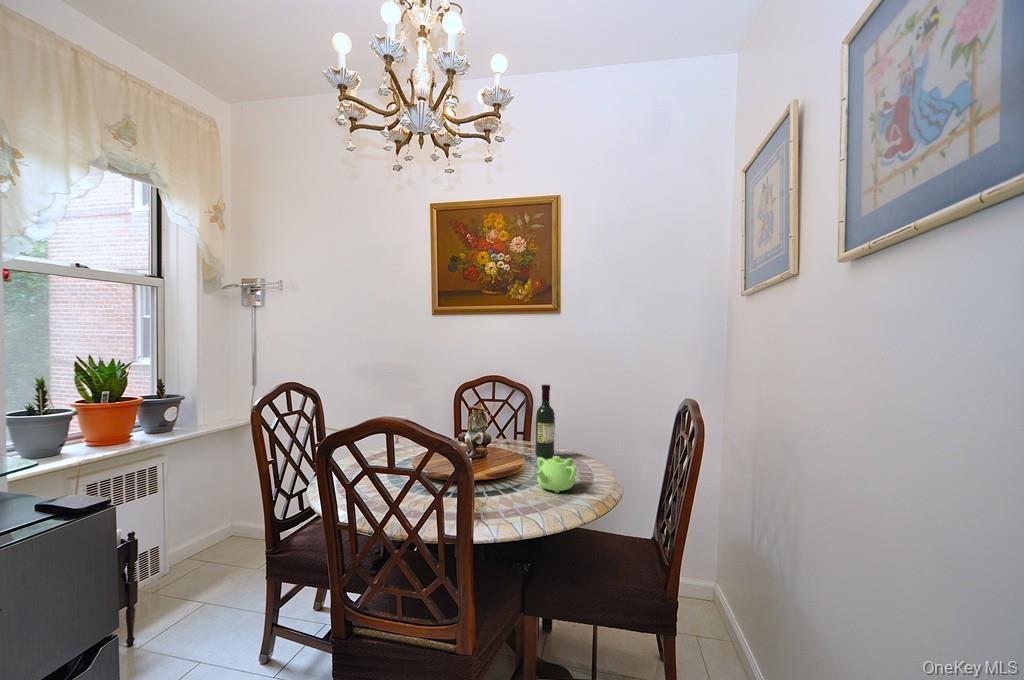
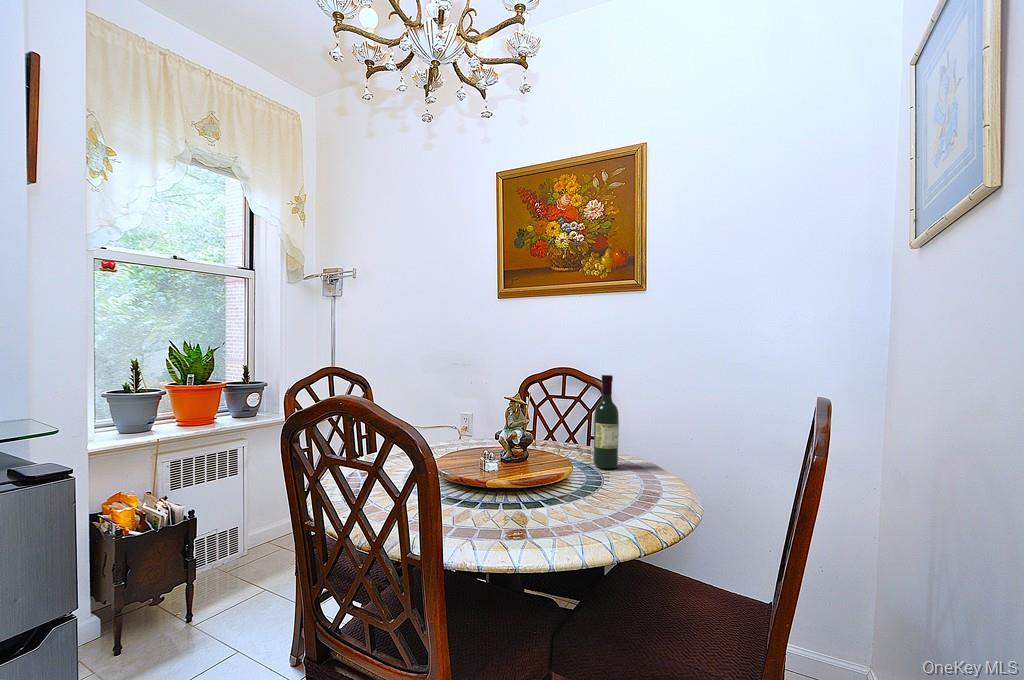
teapot: present [536,456,577,493] -> none [564,464,623,512]

